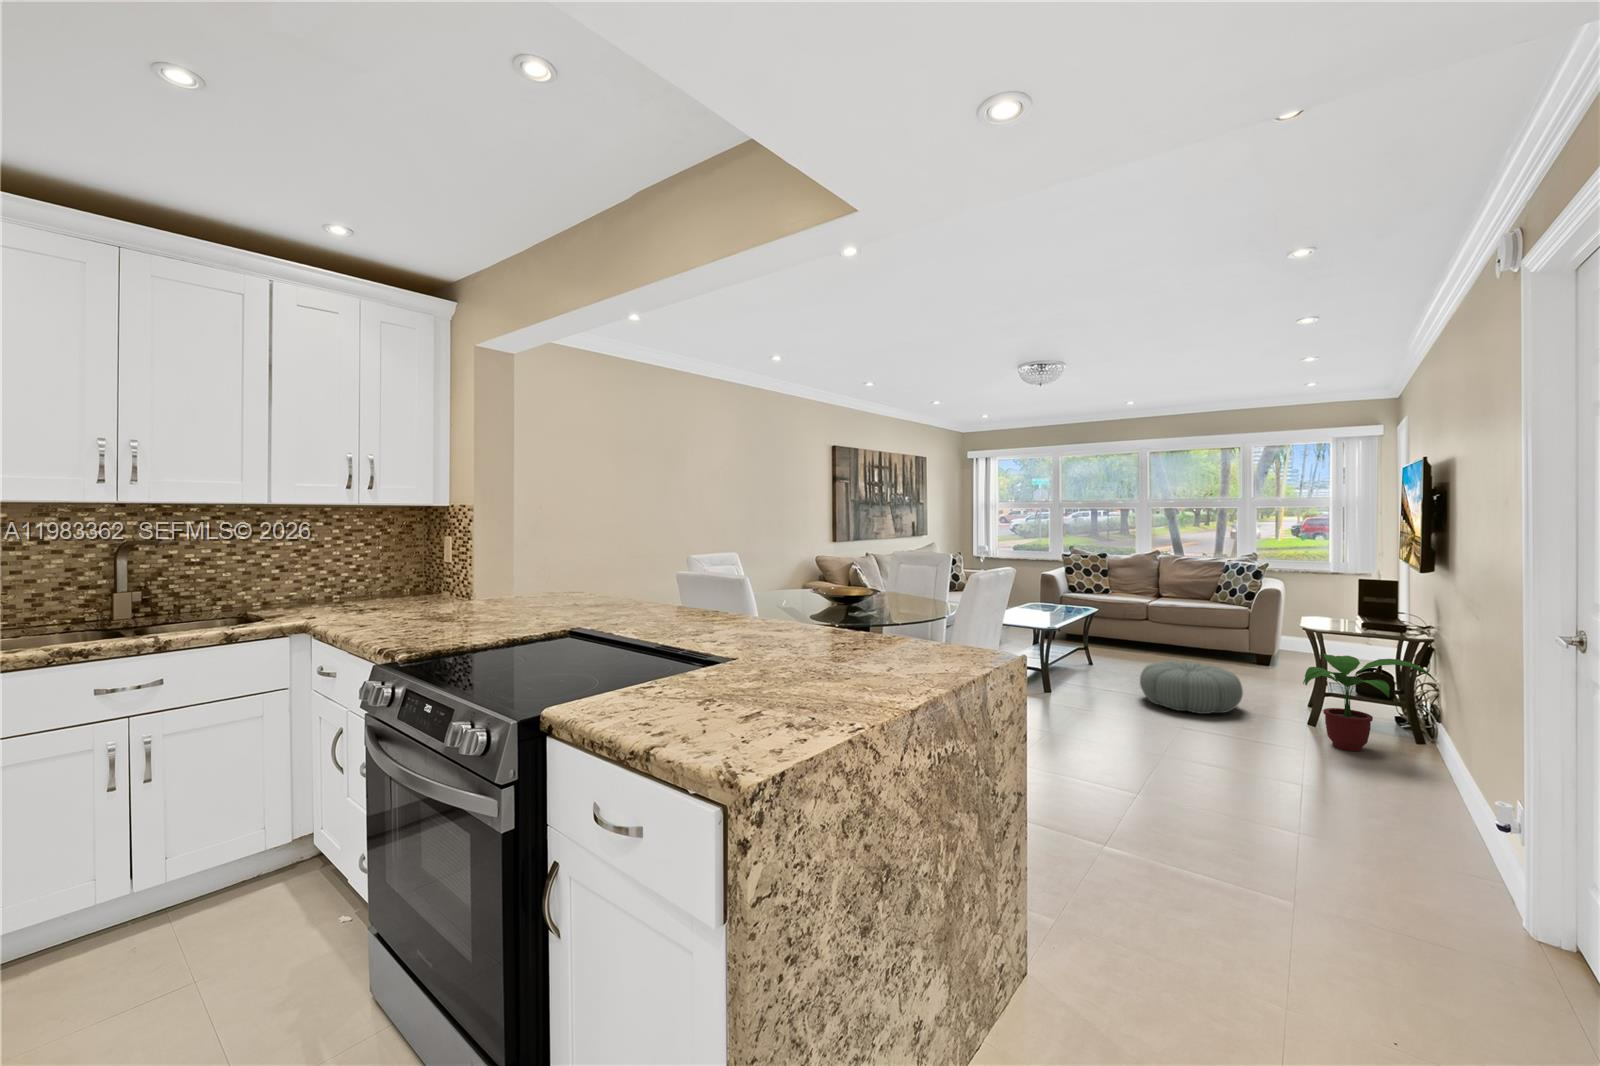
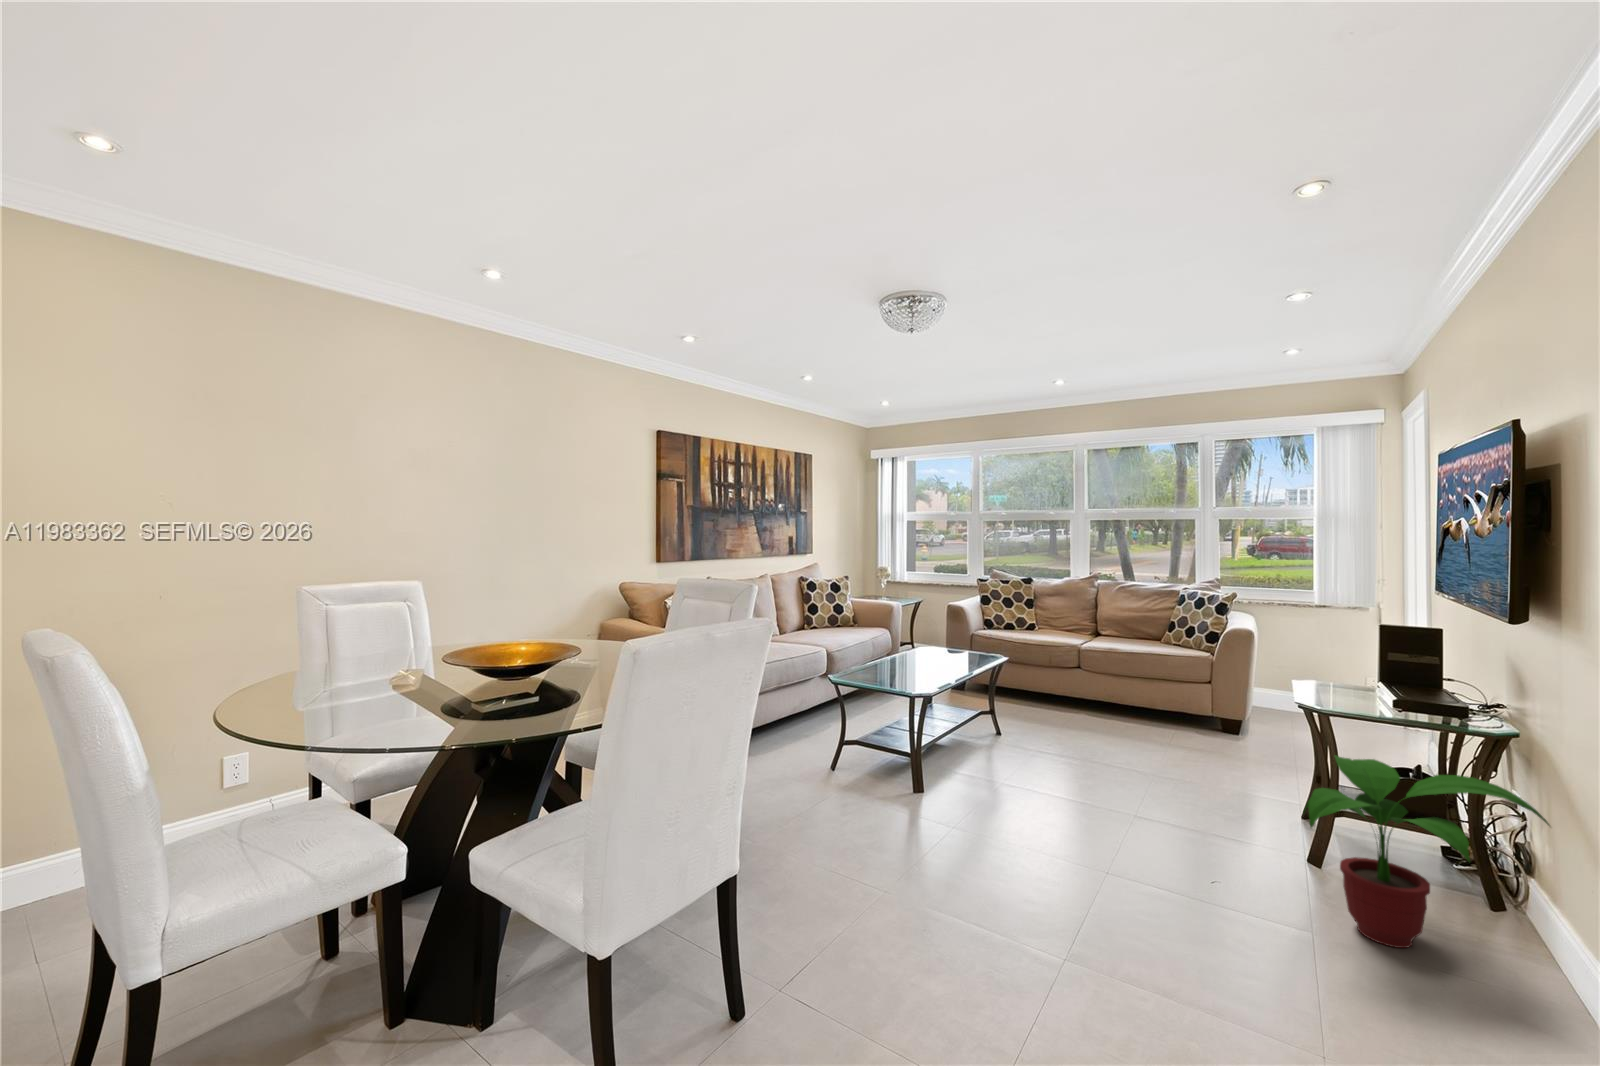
pouf: present [1140,661,1243,714] -> none [1046,748,1202,846]

